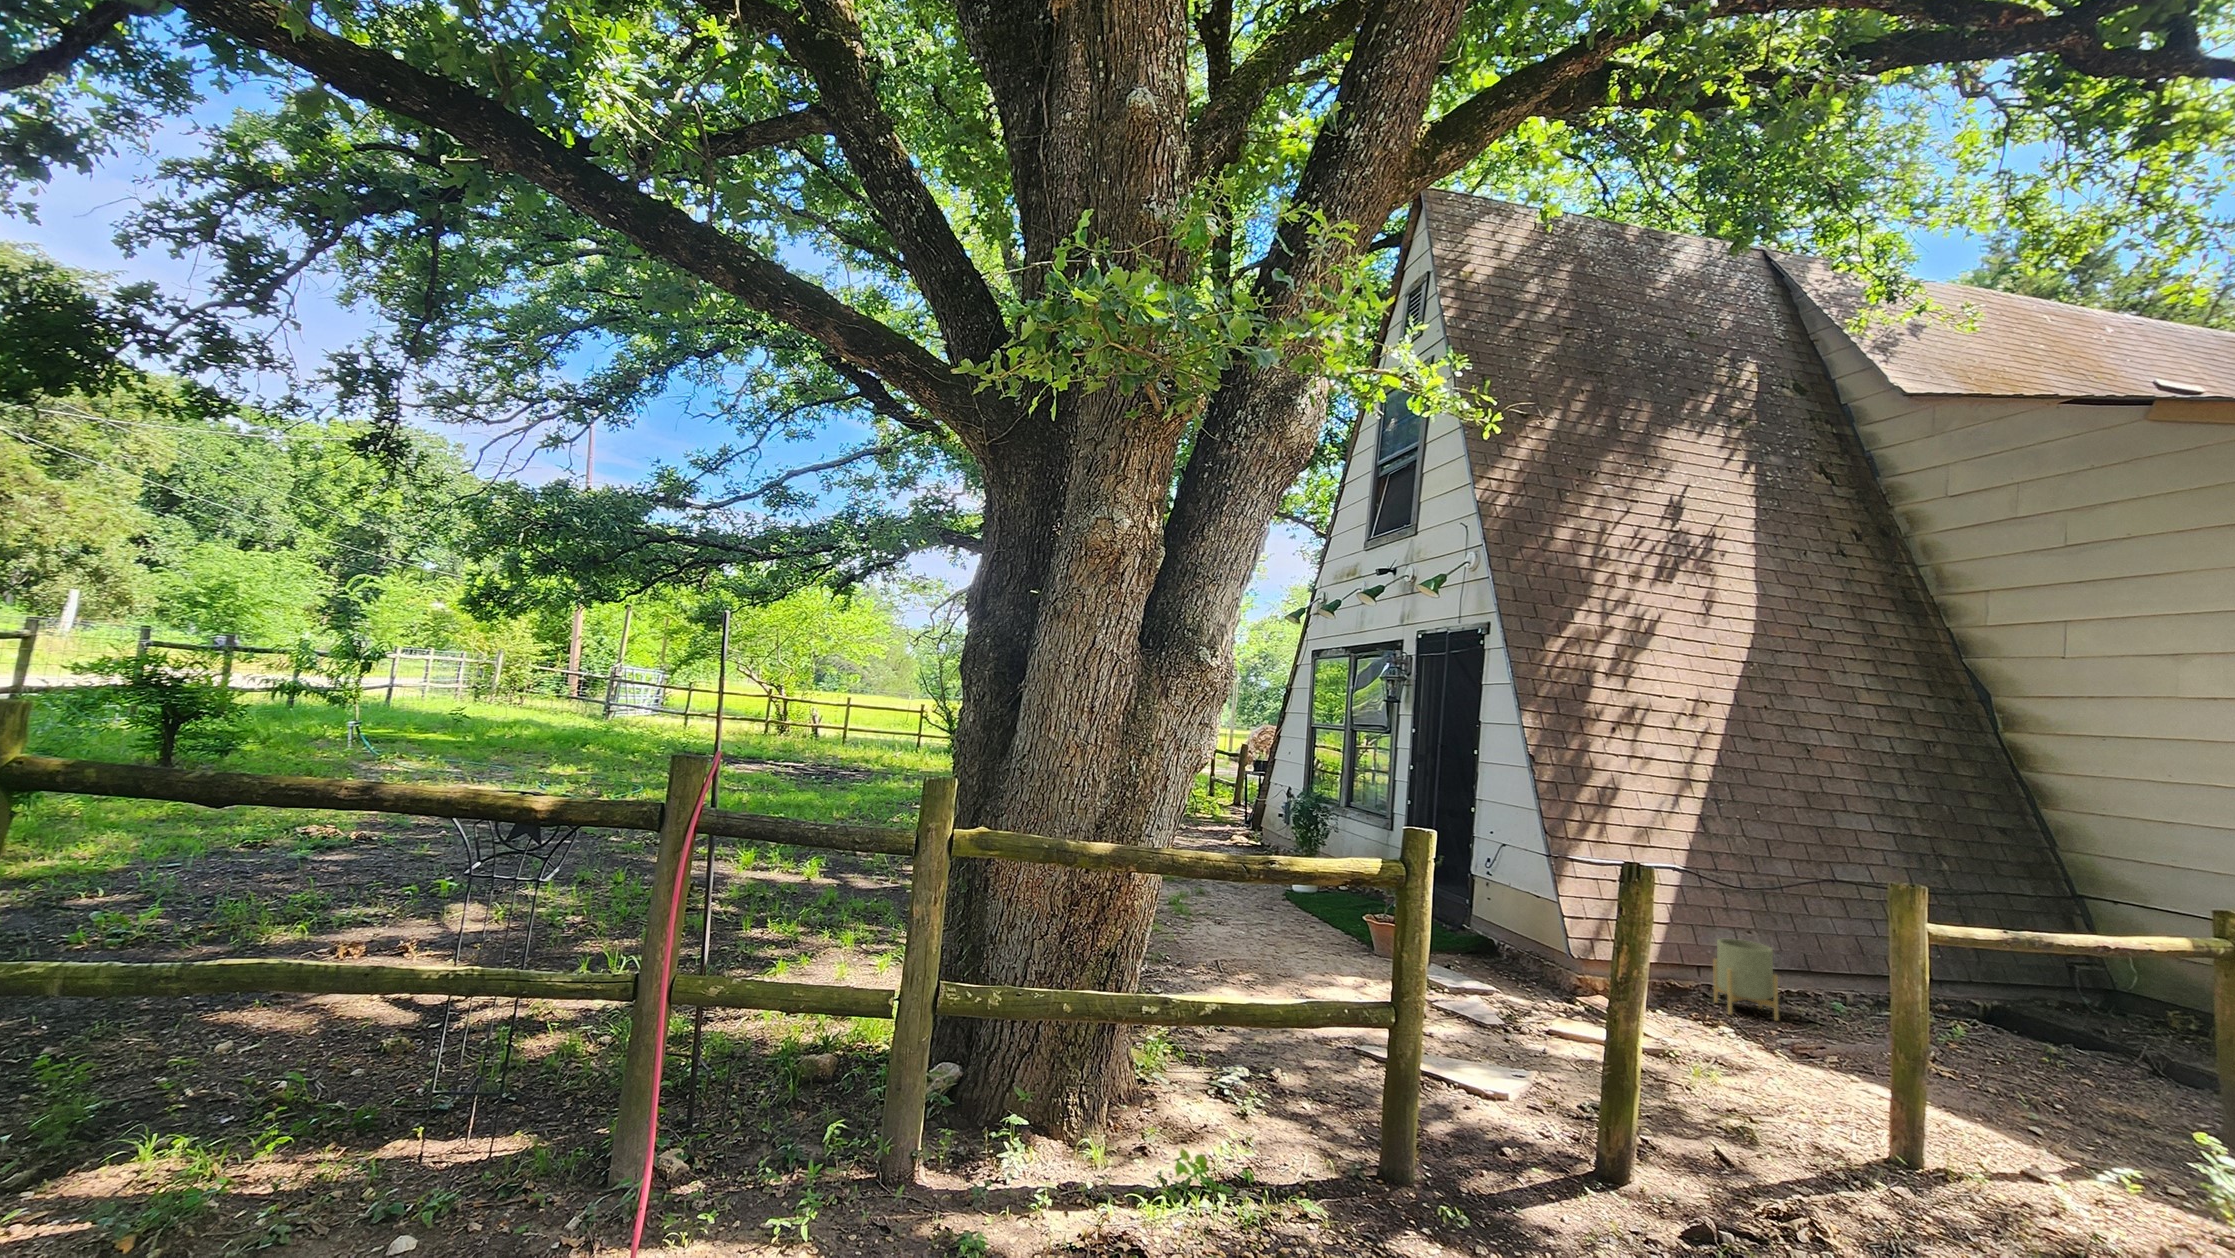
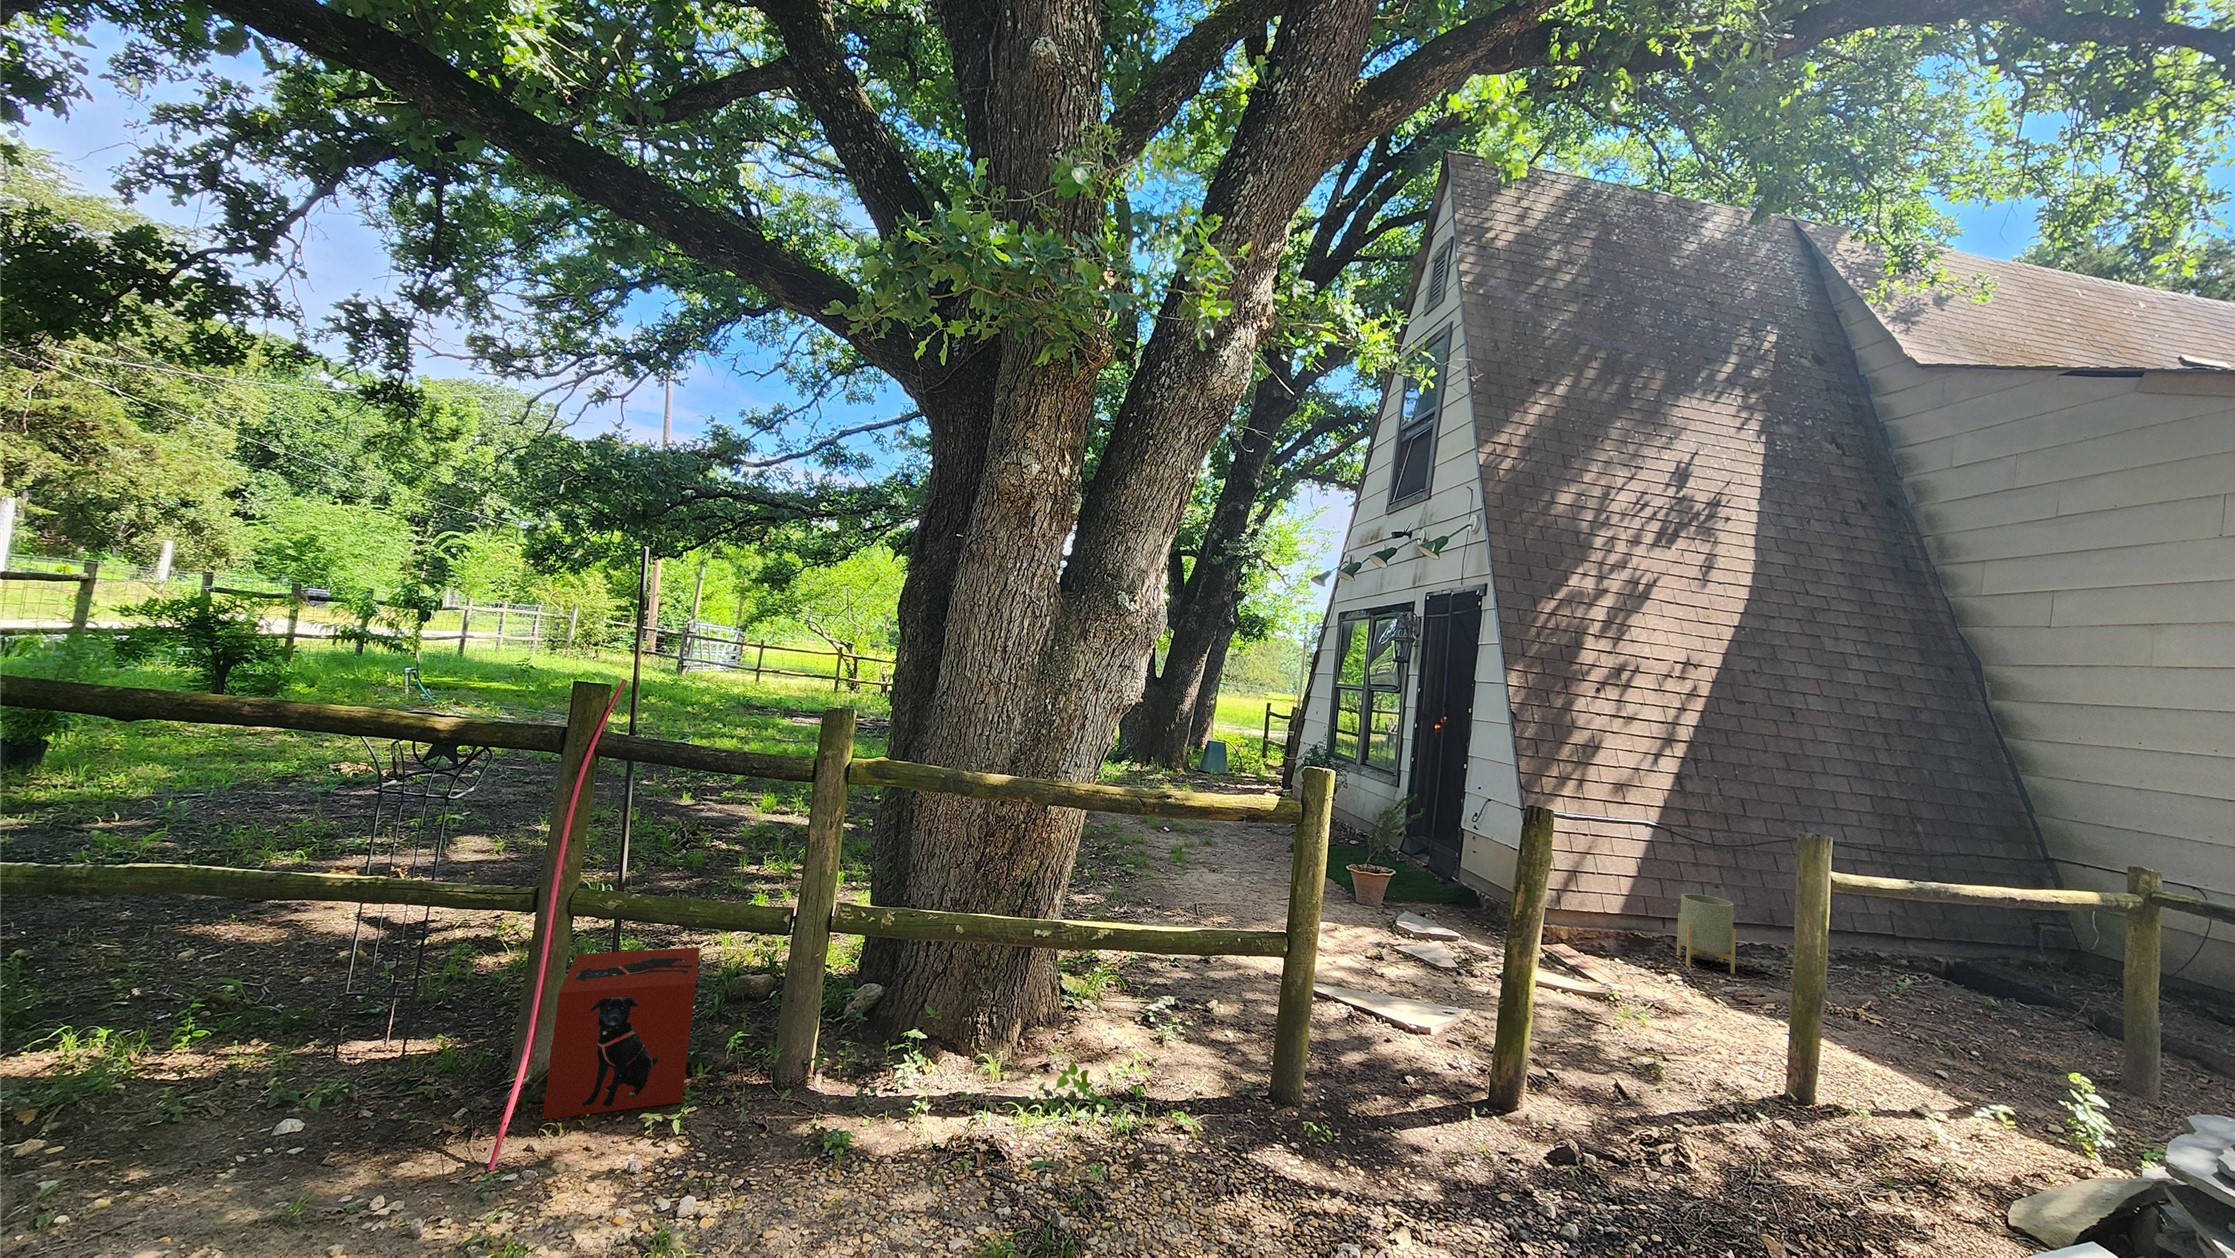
storage box: none [651,1034,802,1231] -> present [543,947,700,1119]

